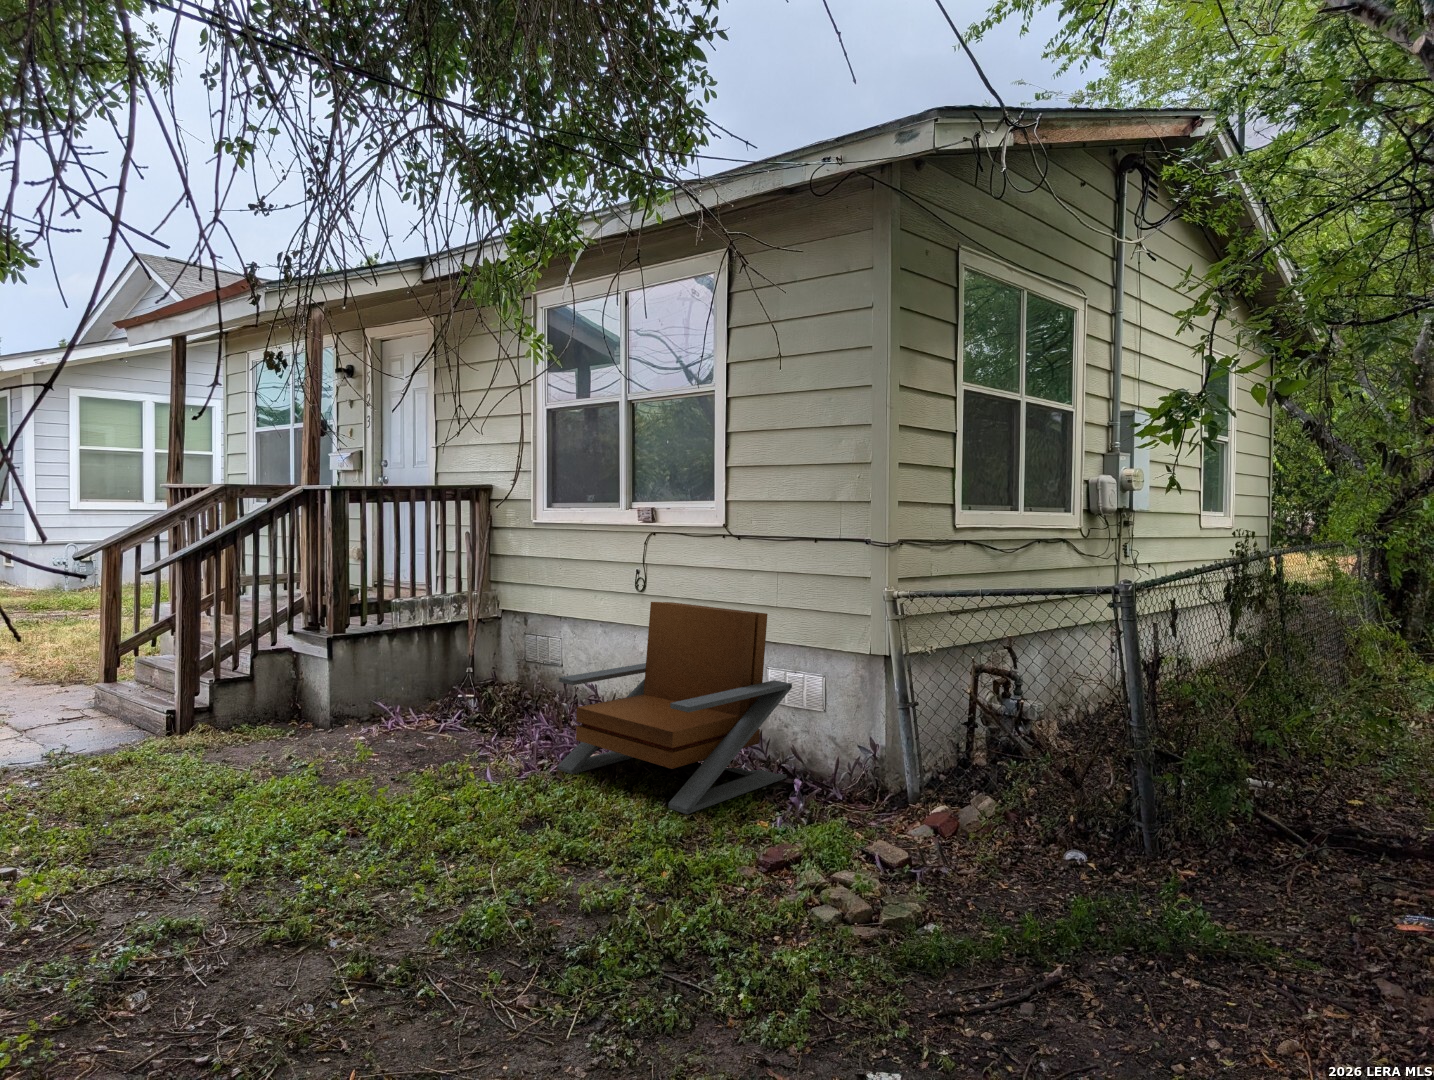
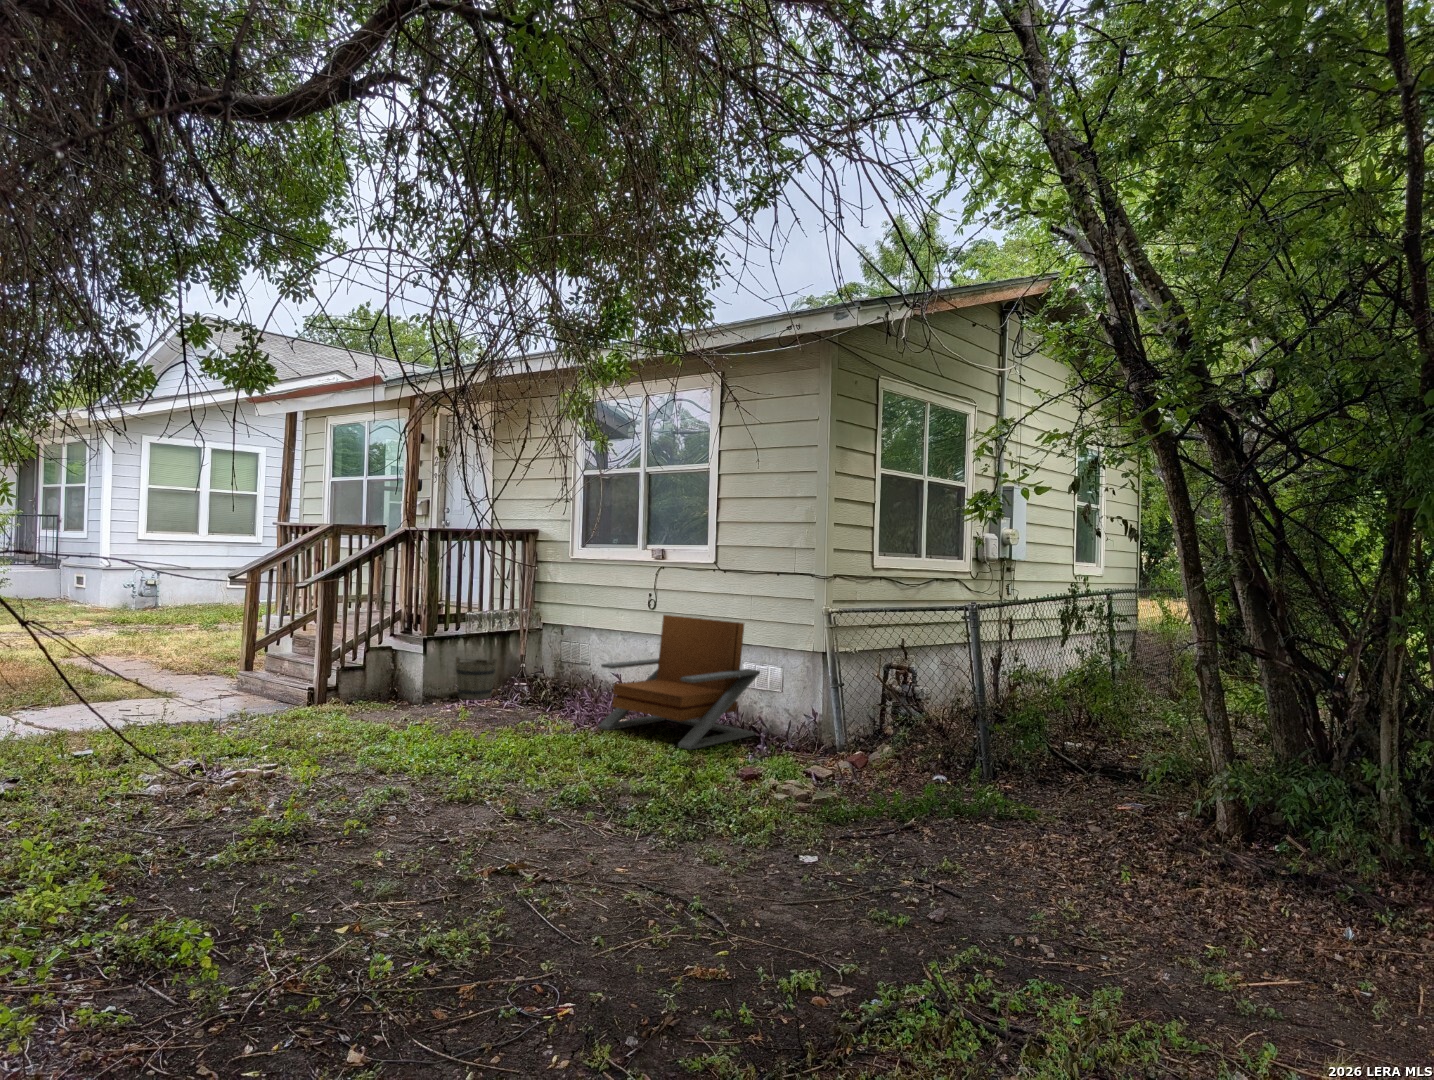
bucket: none [376,660,432,719] -> present [456,657,497,699]

